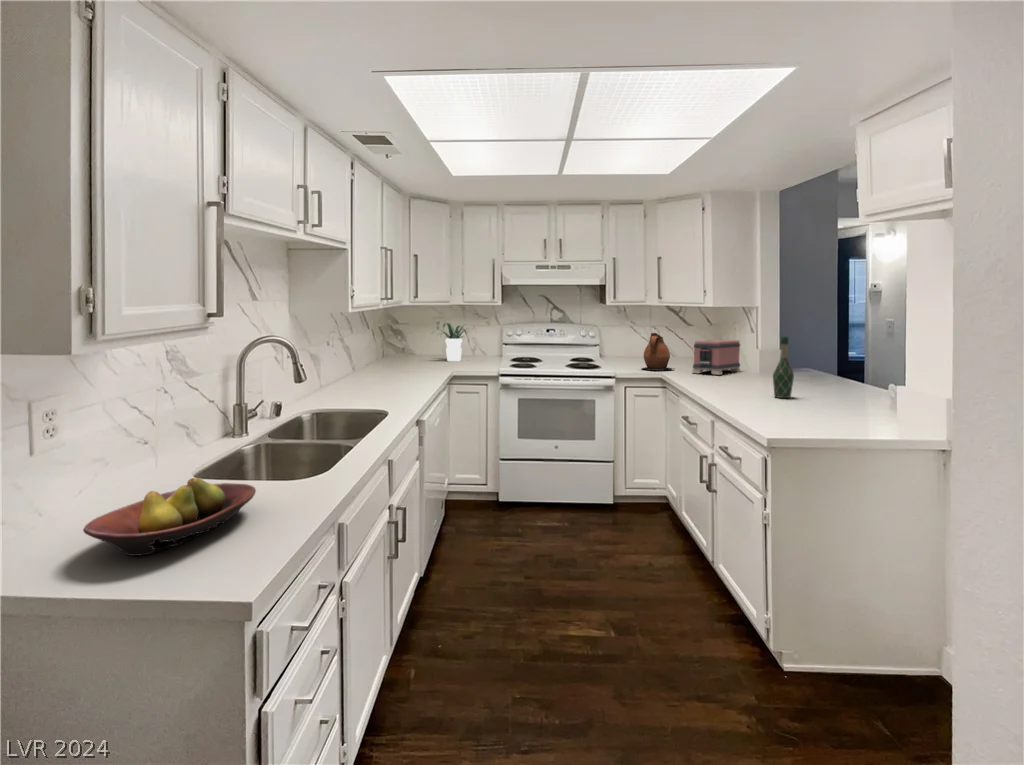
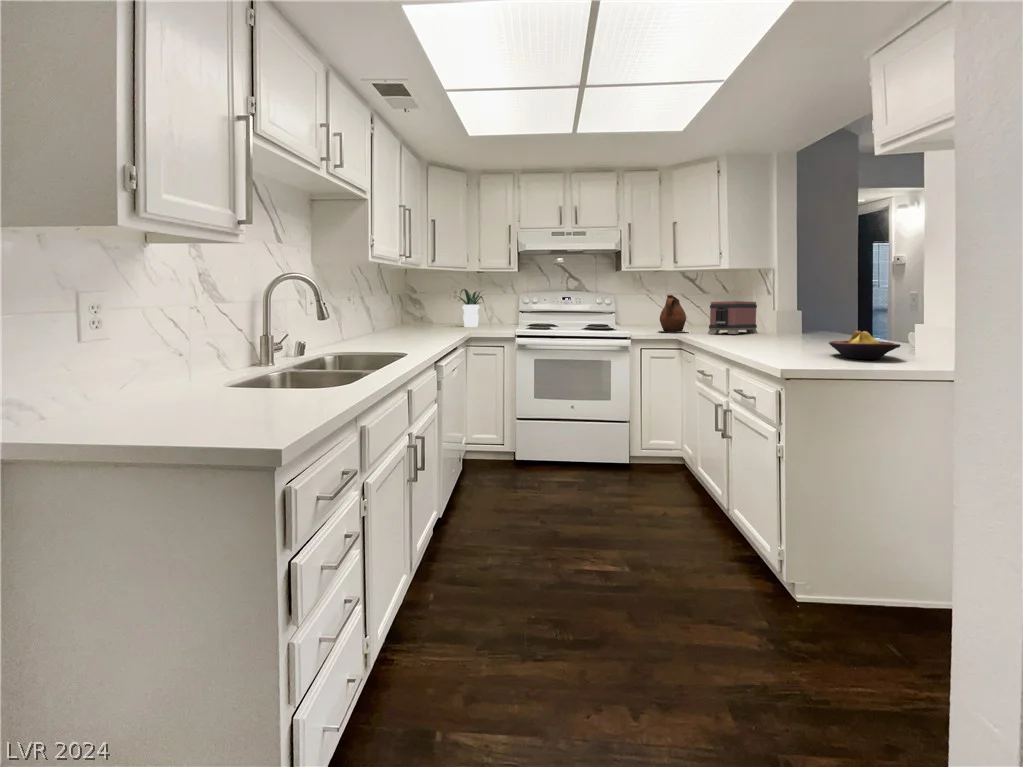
wine bottle: present [773,337,794,398] -> none [788,285,809,346]
fruit bowl: present [83,478,256,556] -> present [829,331,901,359]

